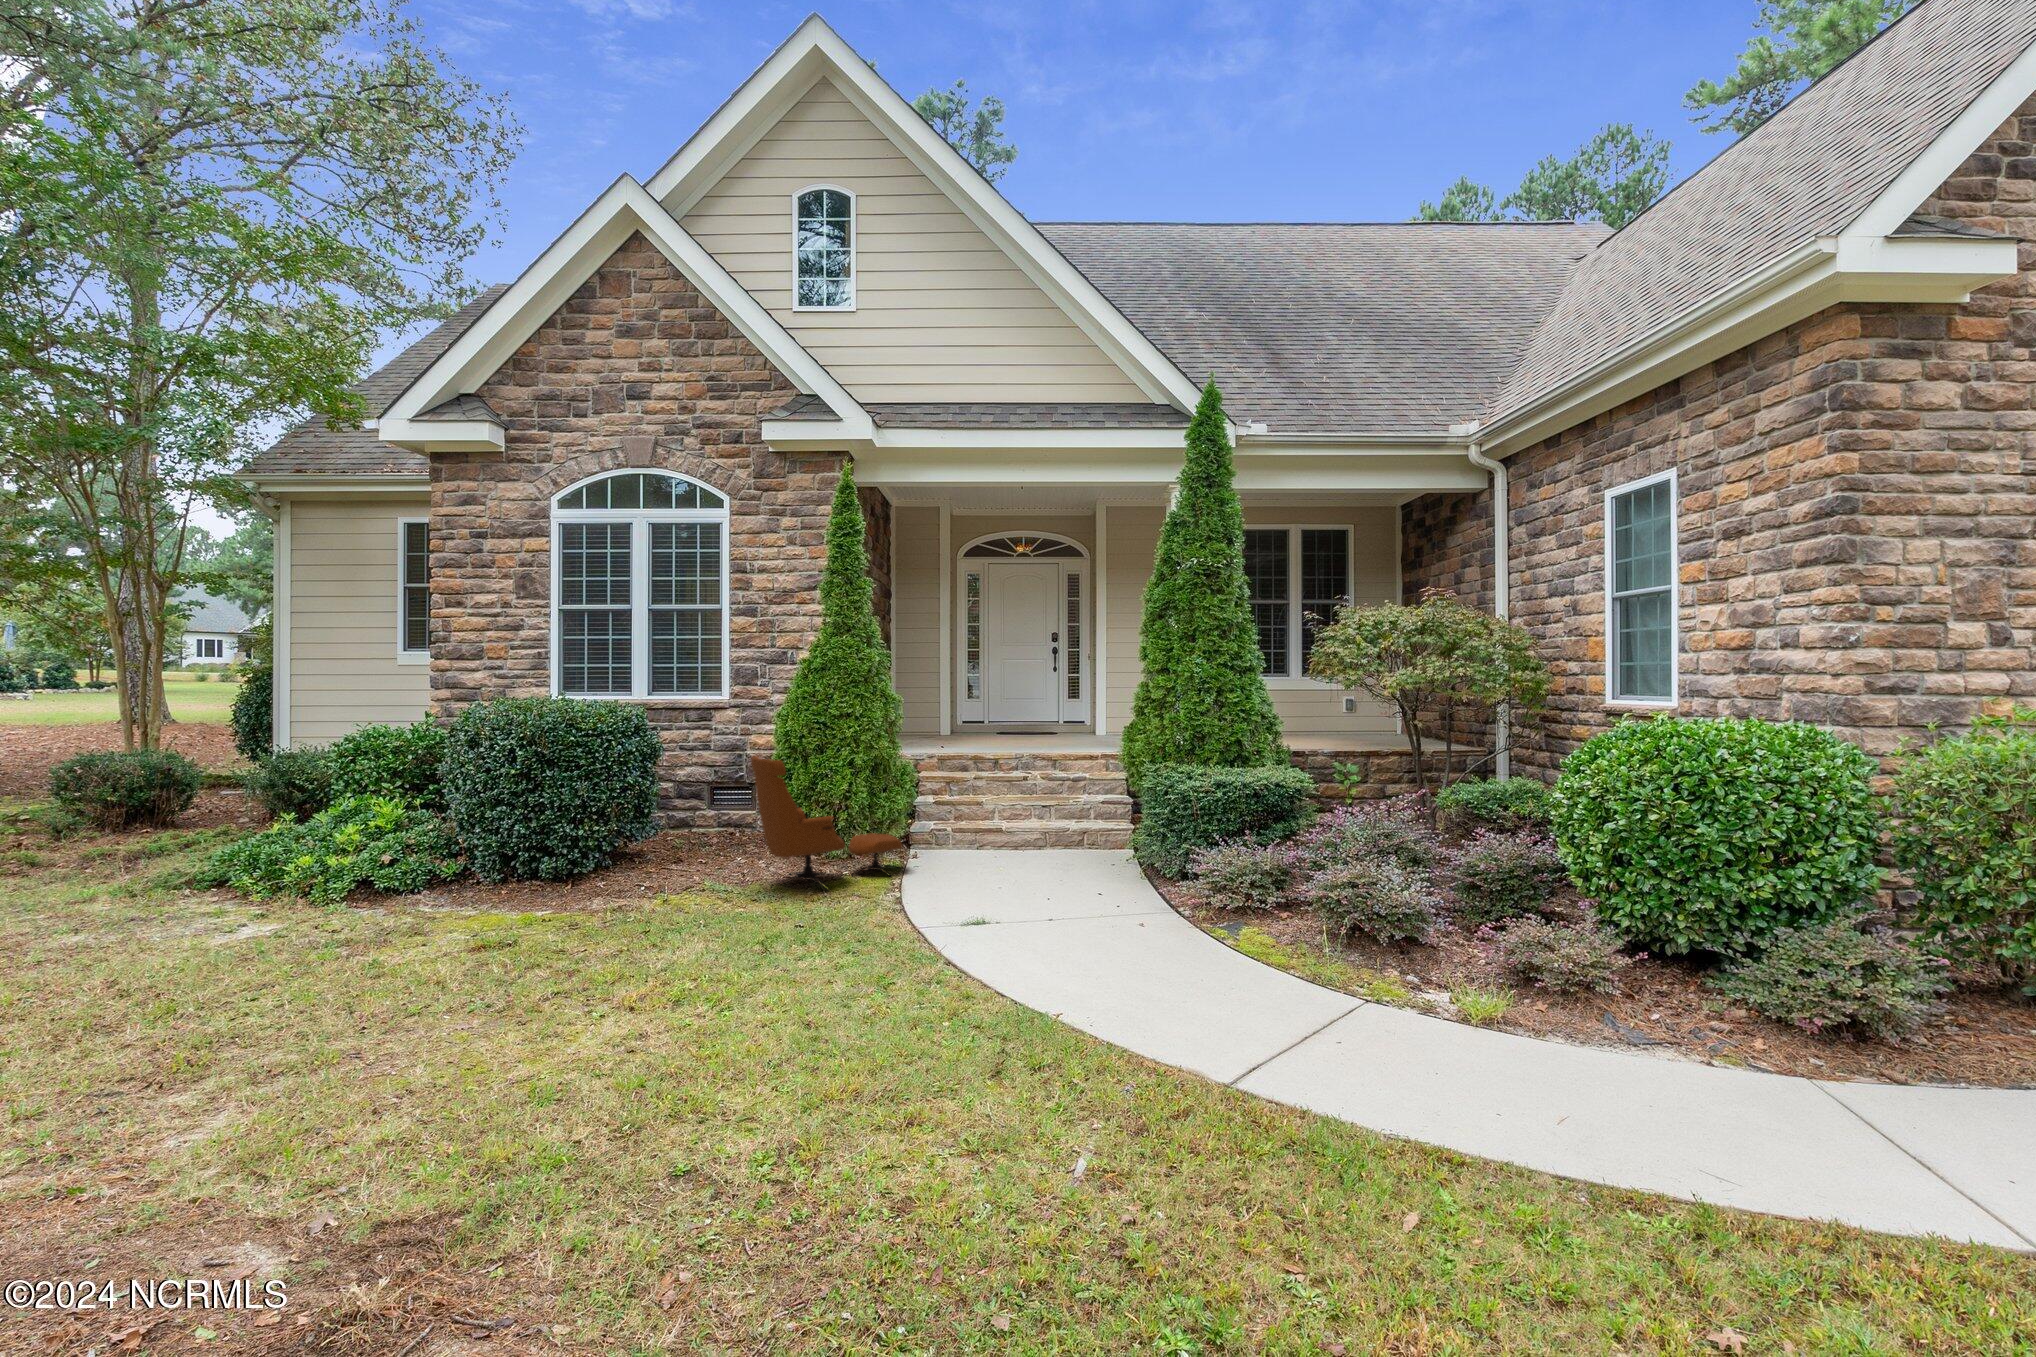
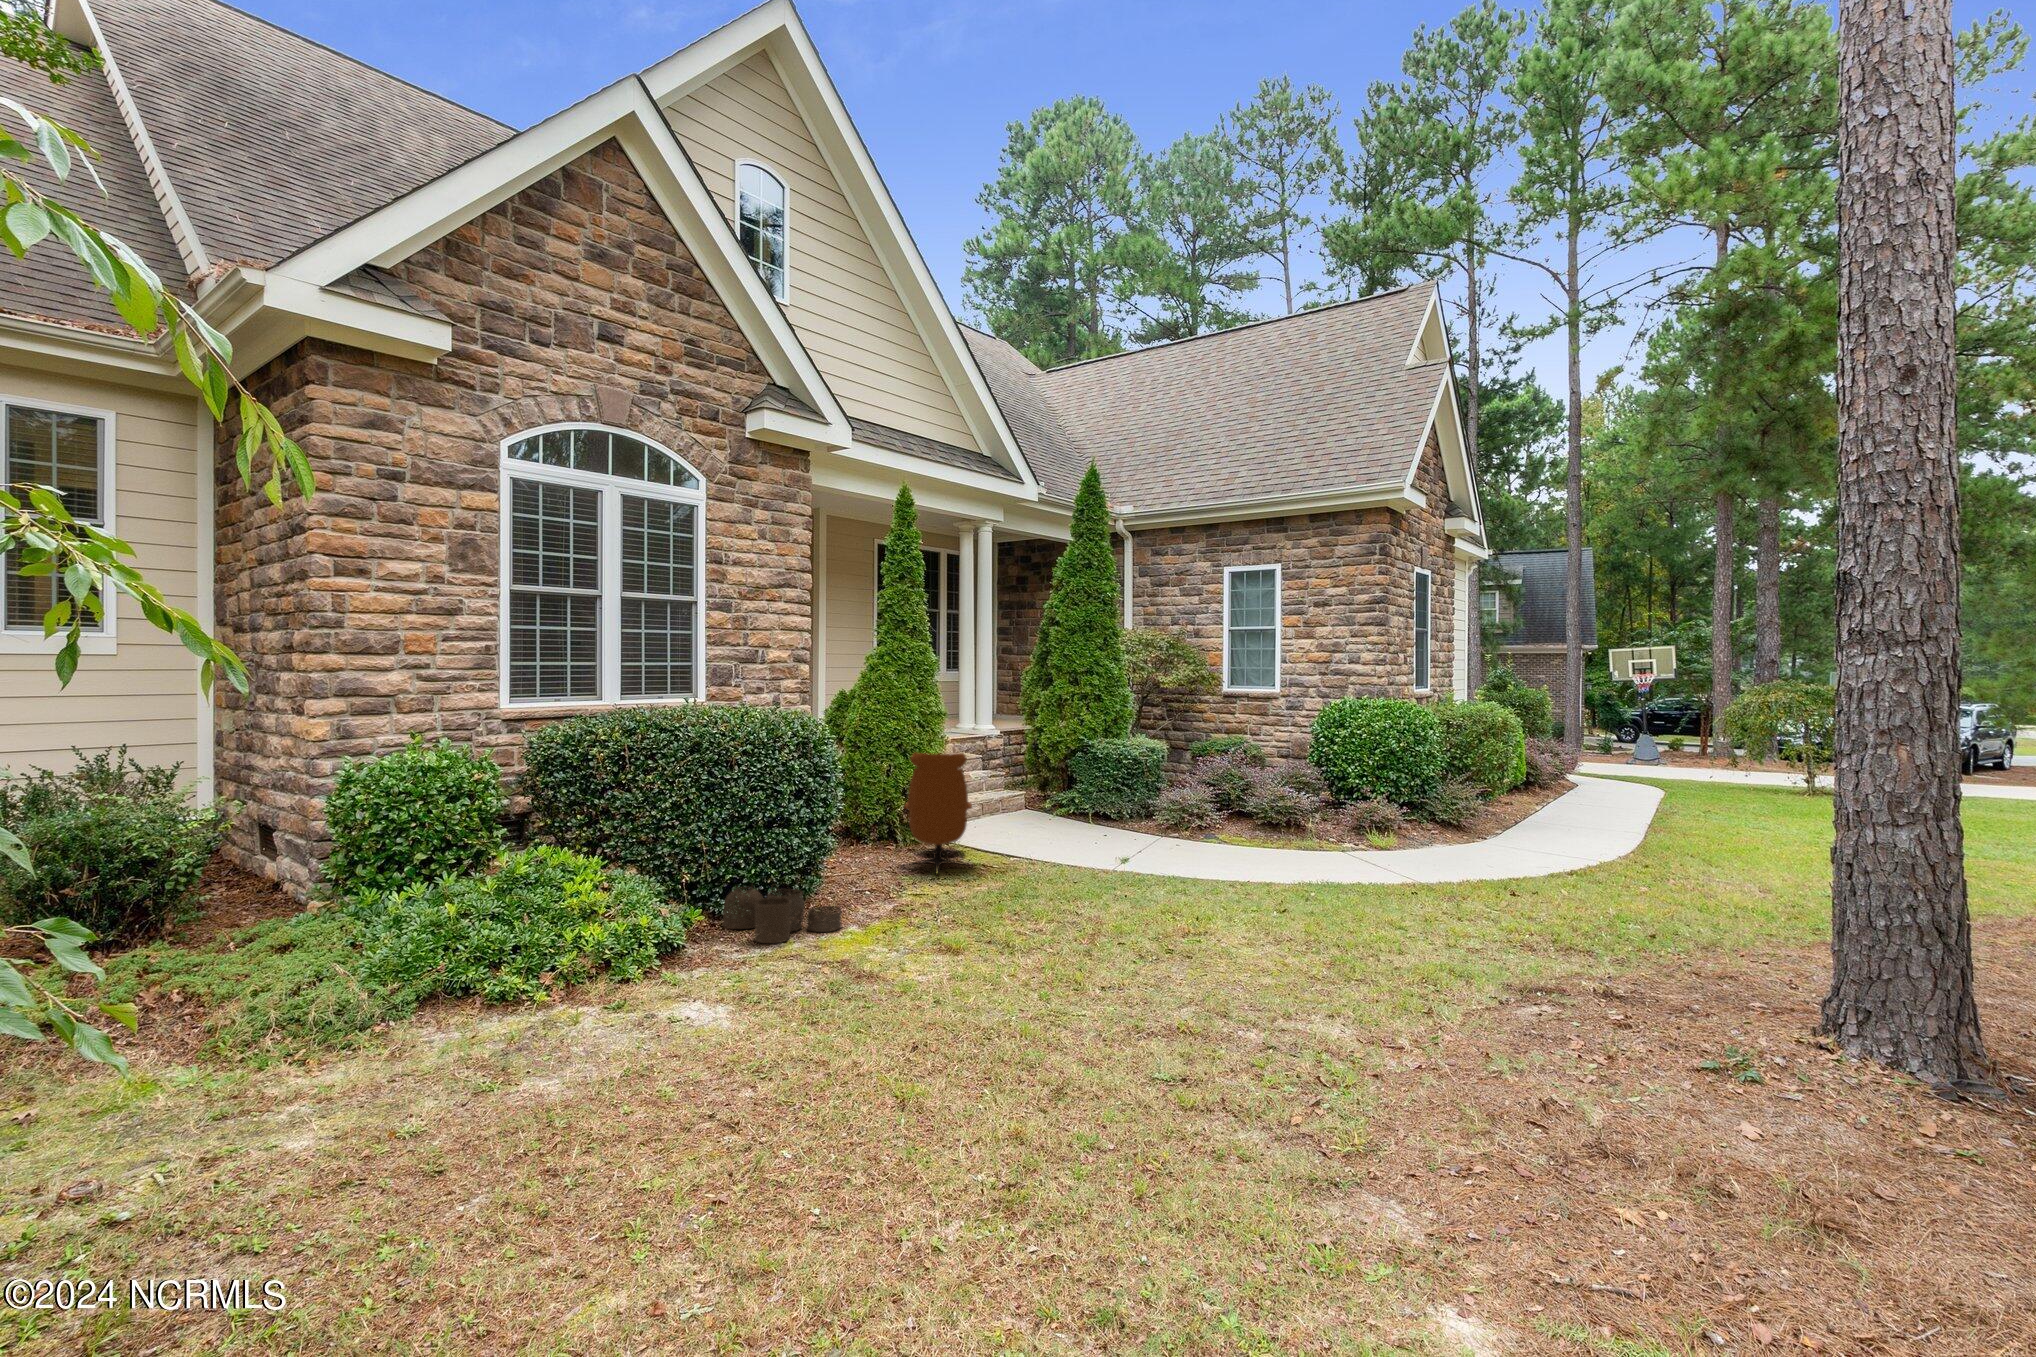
woven basket: none [454,856,541,912] -> present [723,887,842,943]

